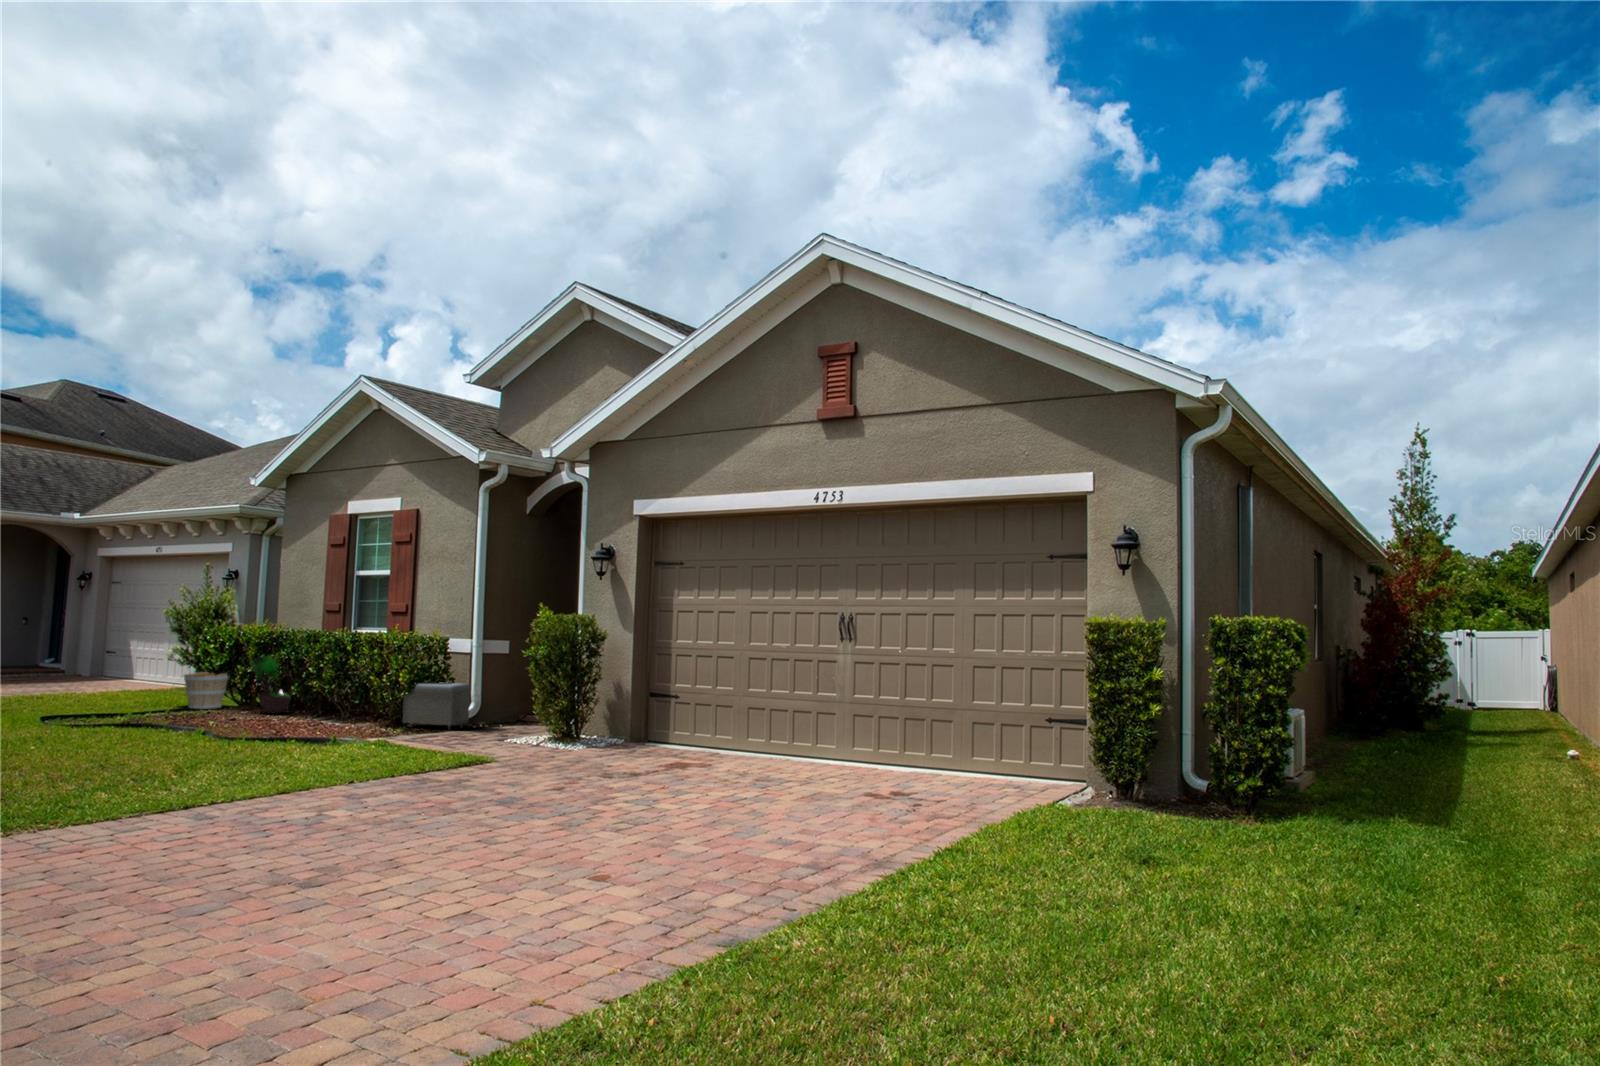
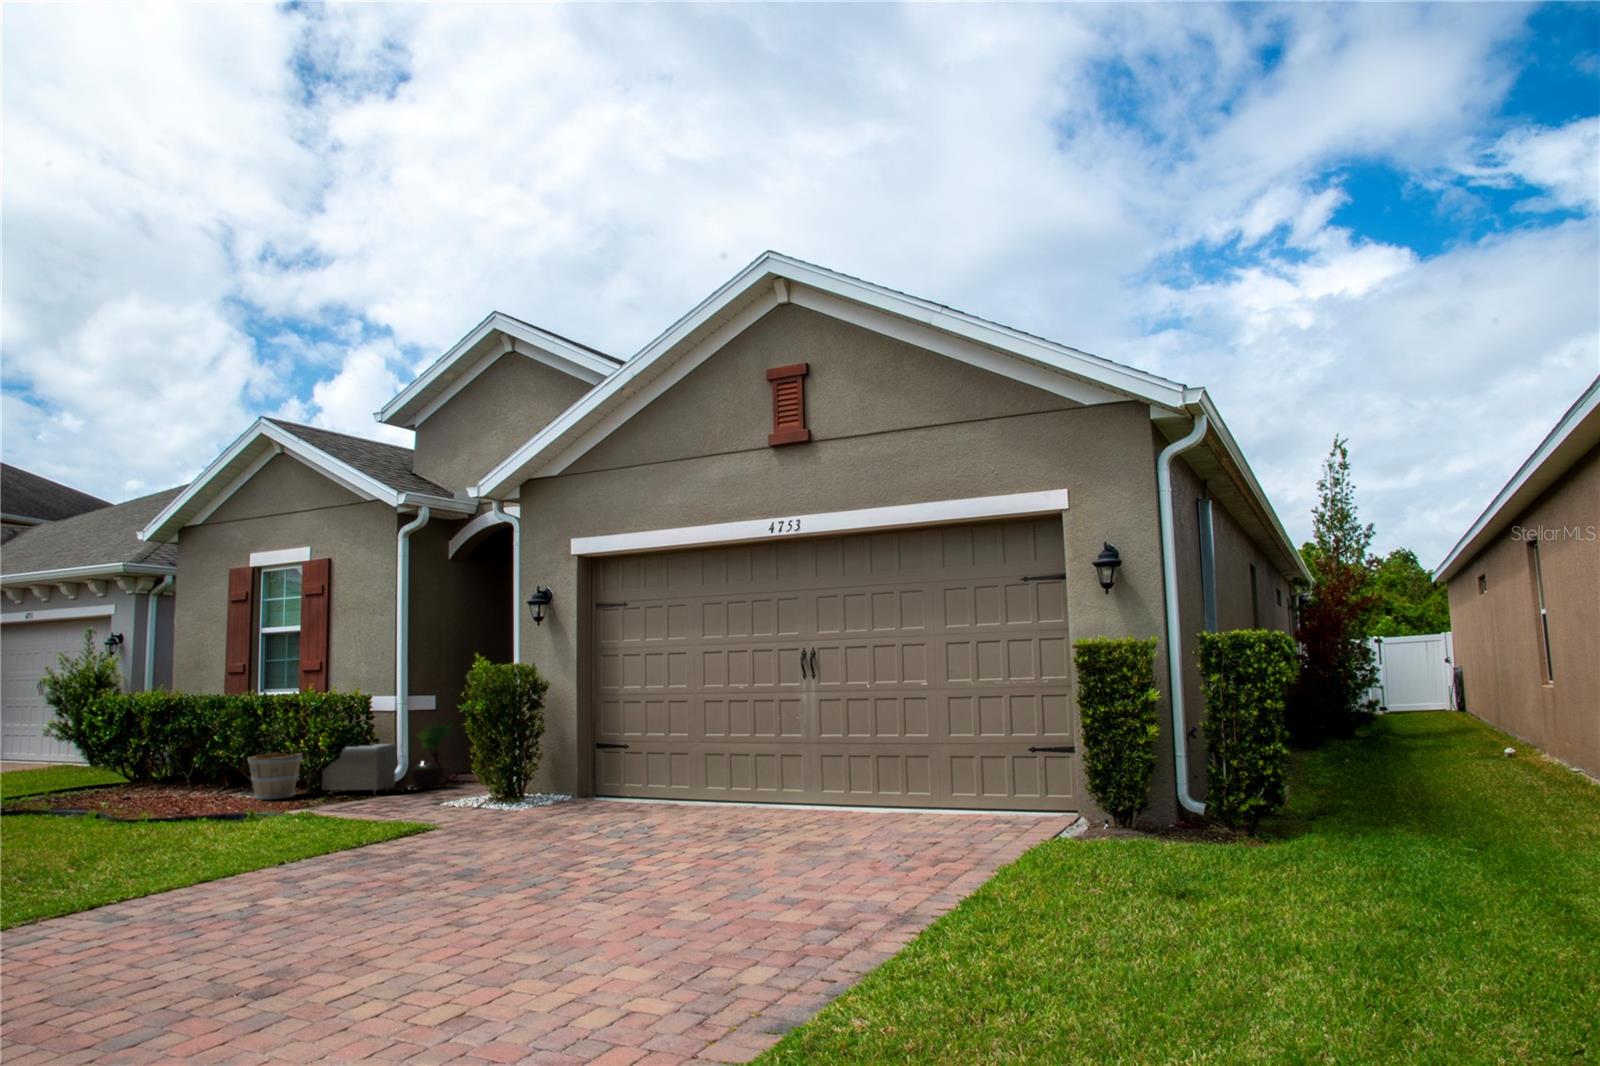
potted tree: present [251,658,290,713] -> present [412,724,449,788]
wooden bucket: present [184,672,228,709] -> present [248,752,303,800]

